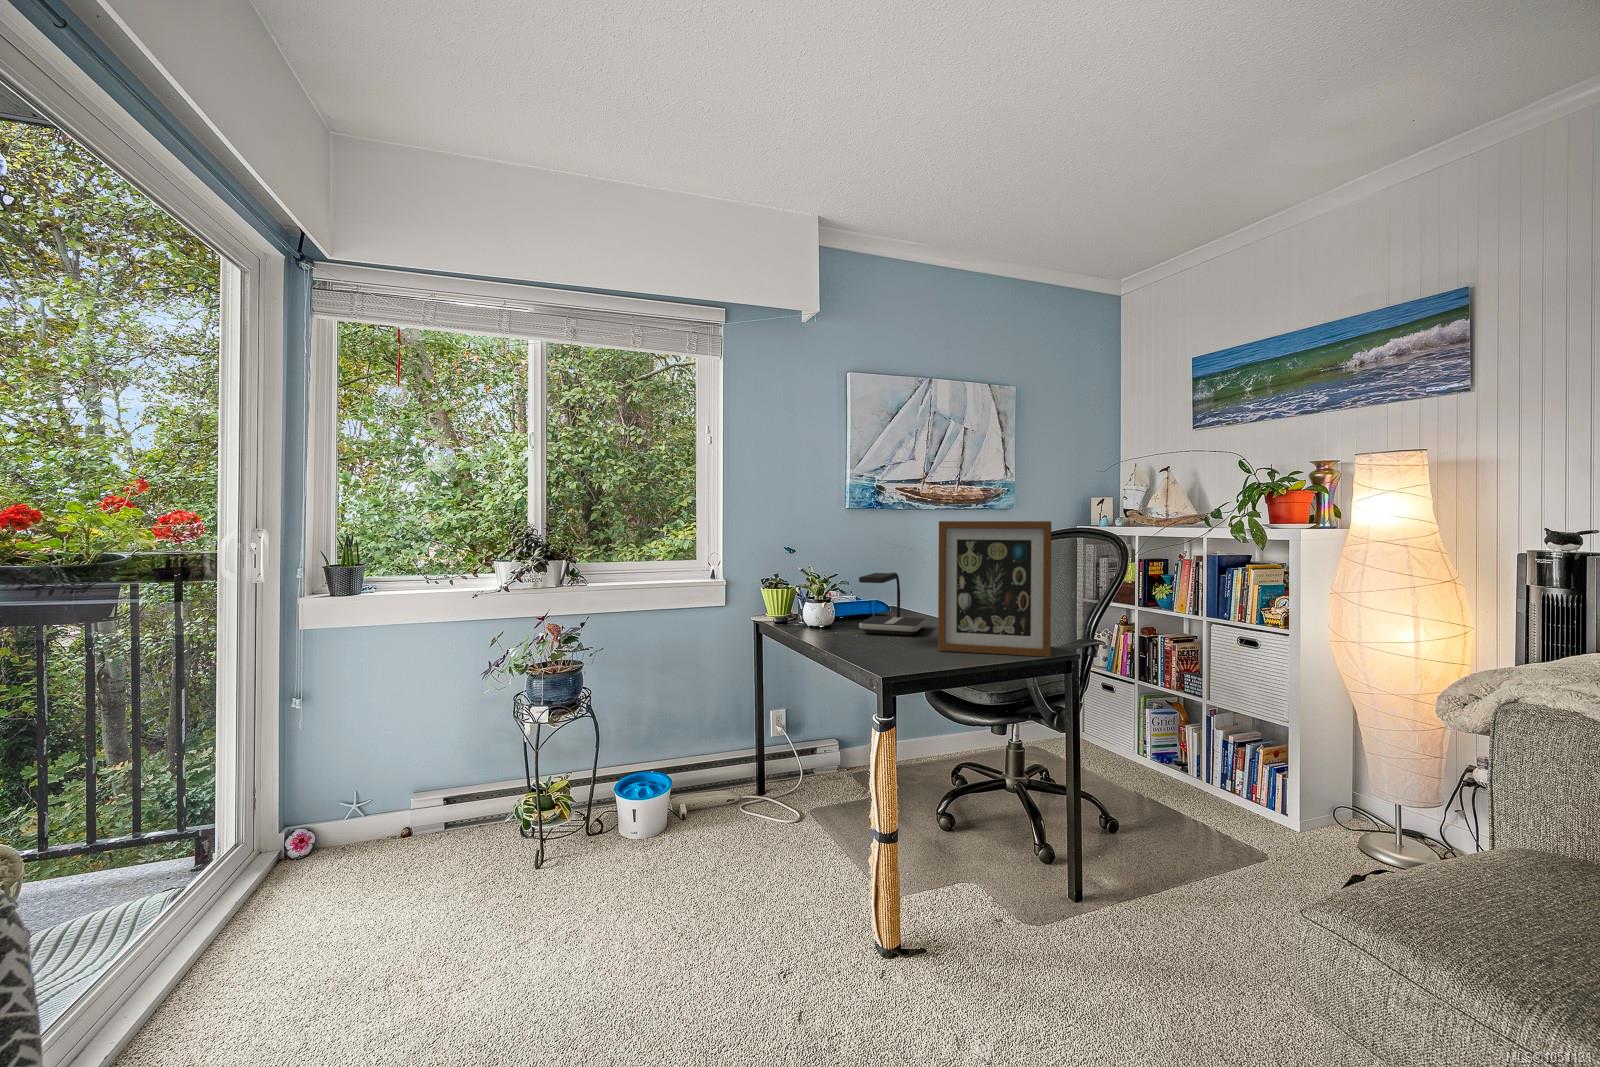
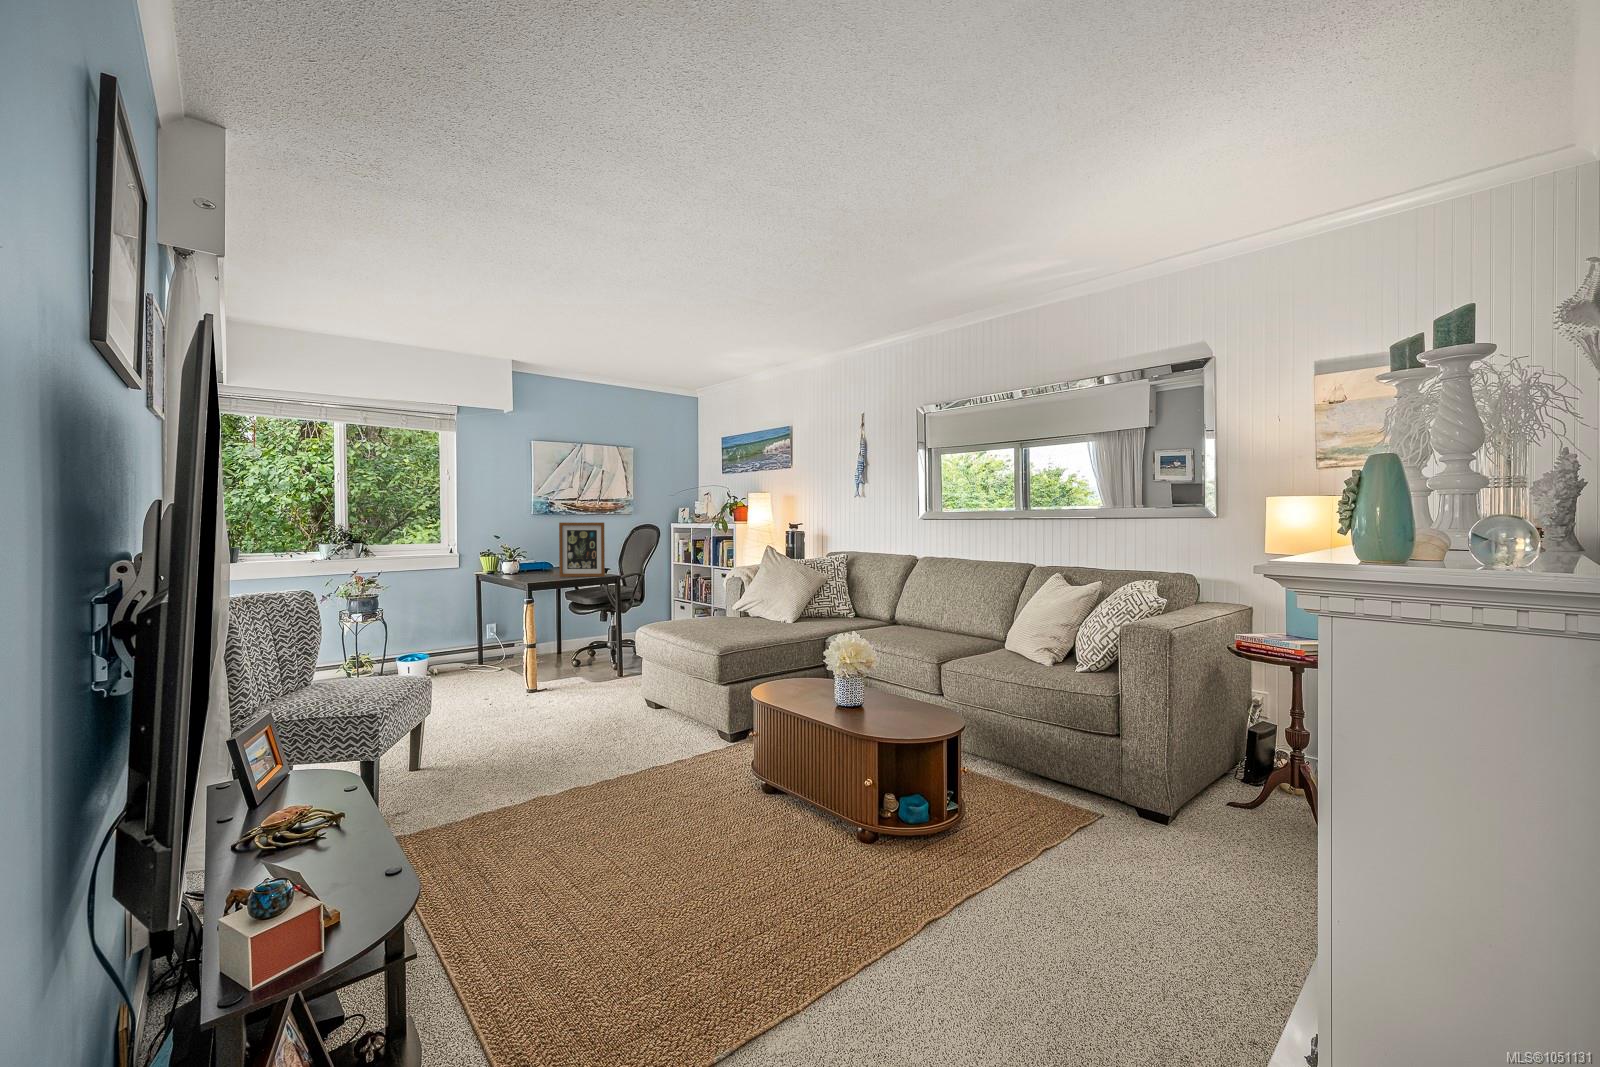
desk lamp: present [859,573,927,636] -> none [525,546,565,574]

